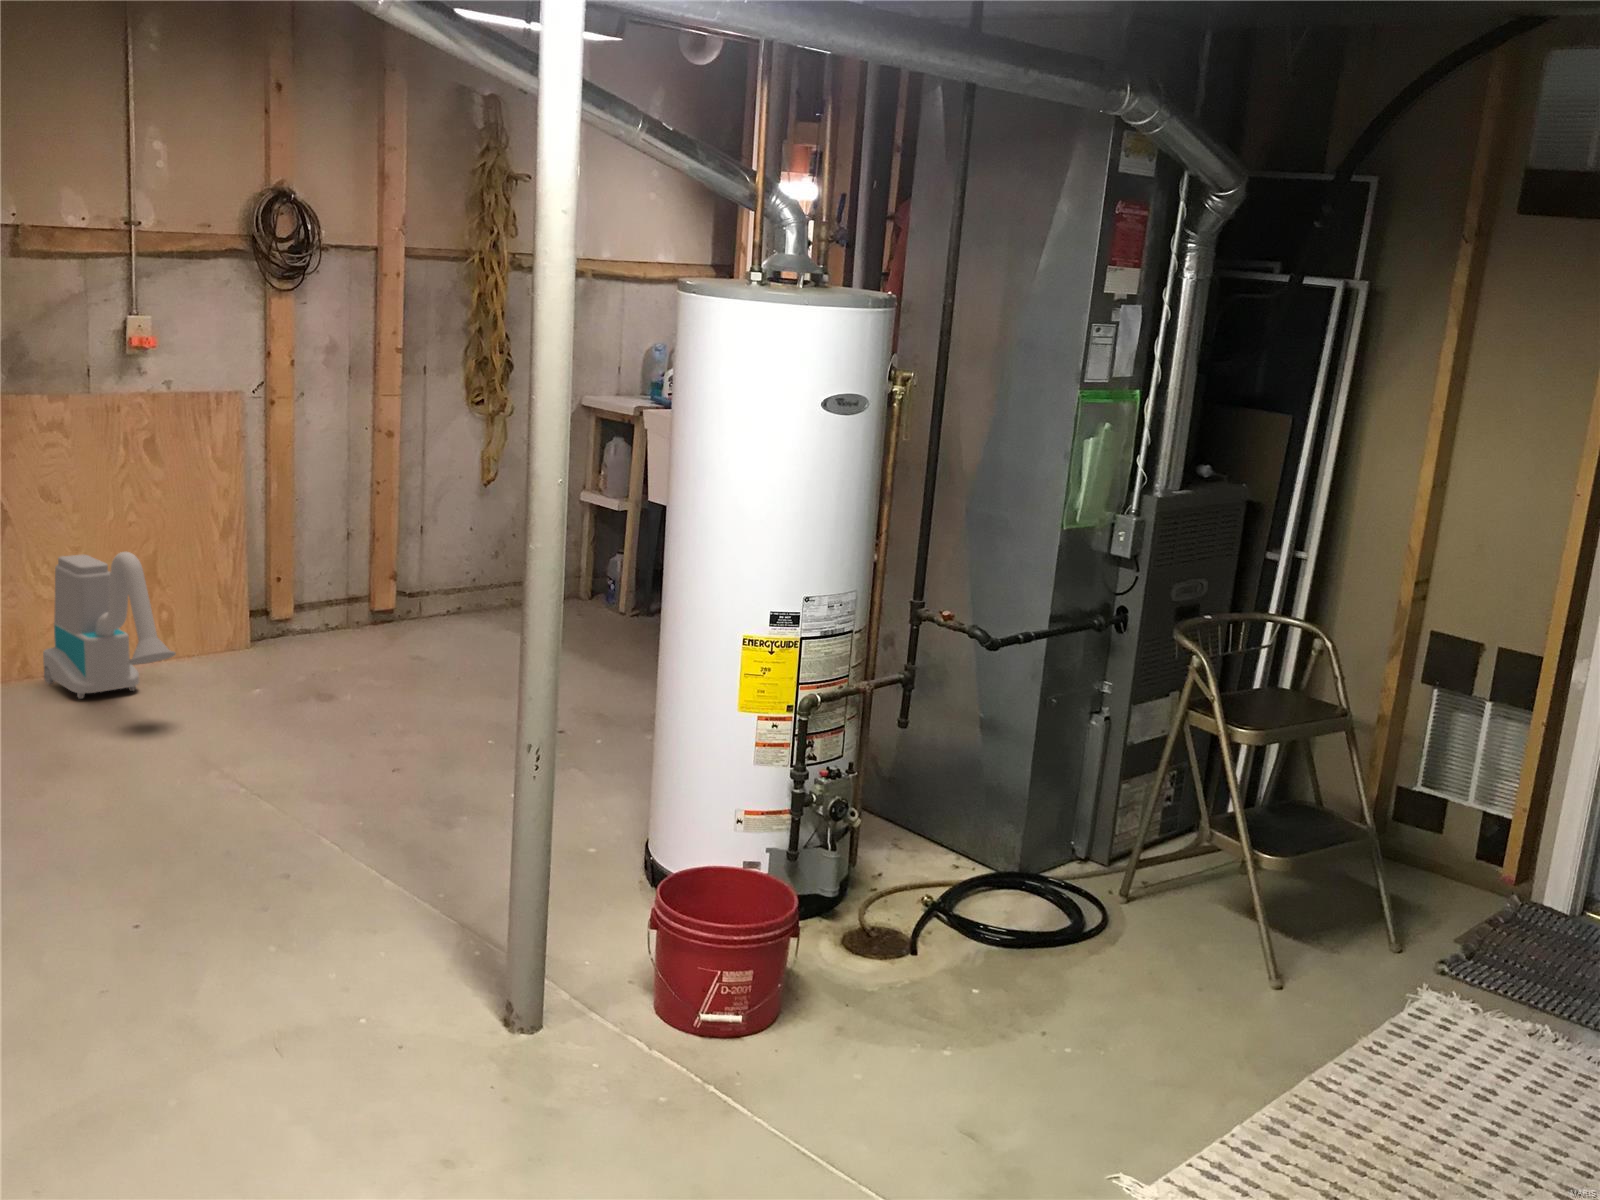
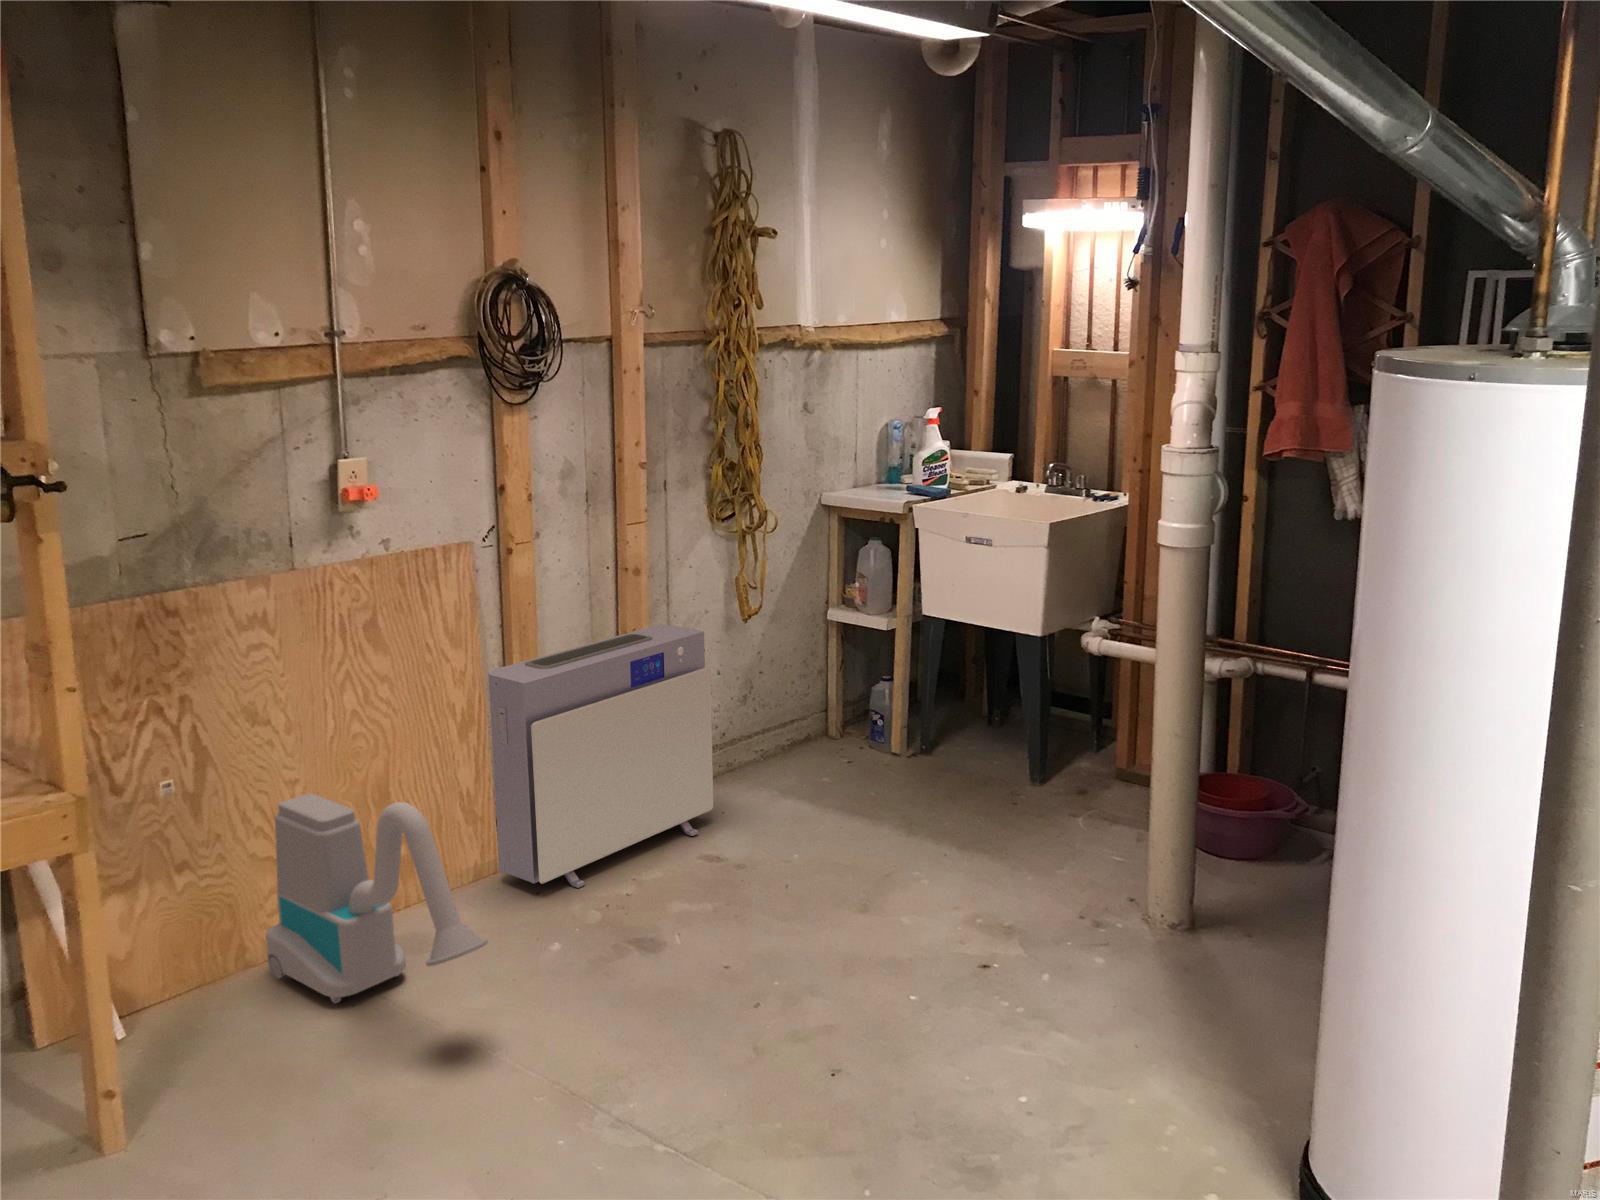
air purifier: none [242,479,437,661] -> present [488,625,713,888]

